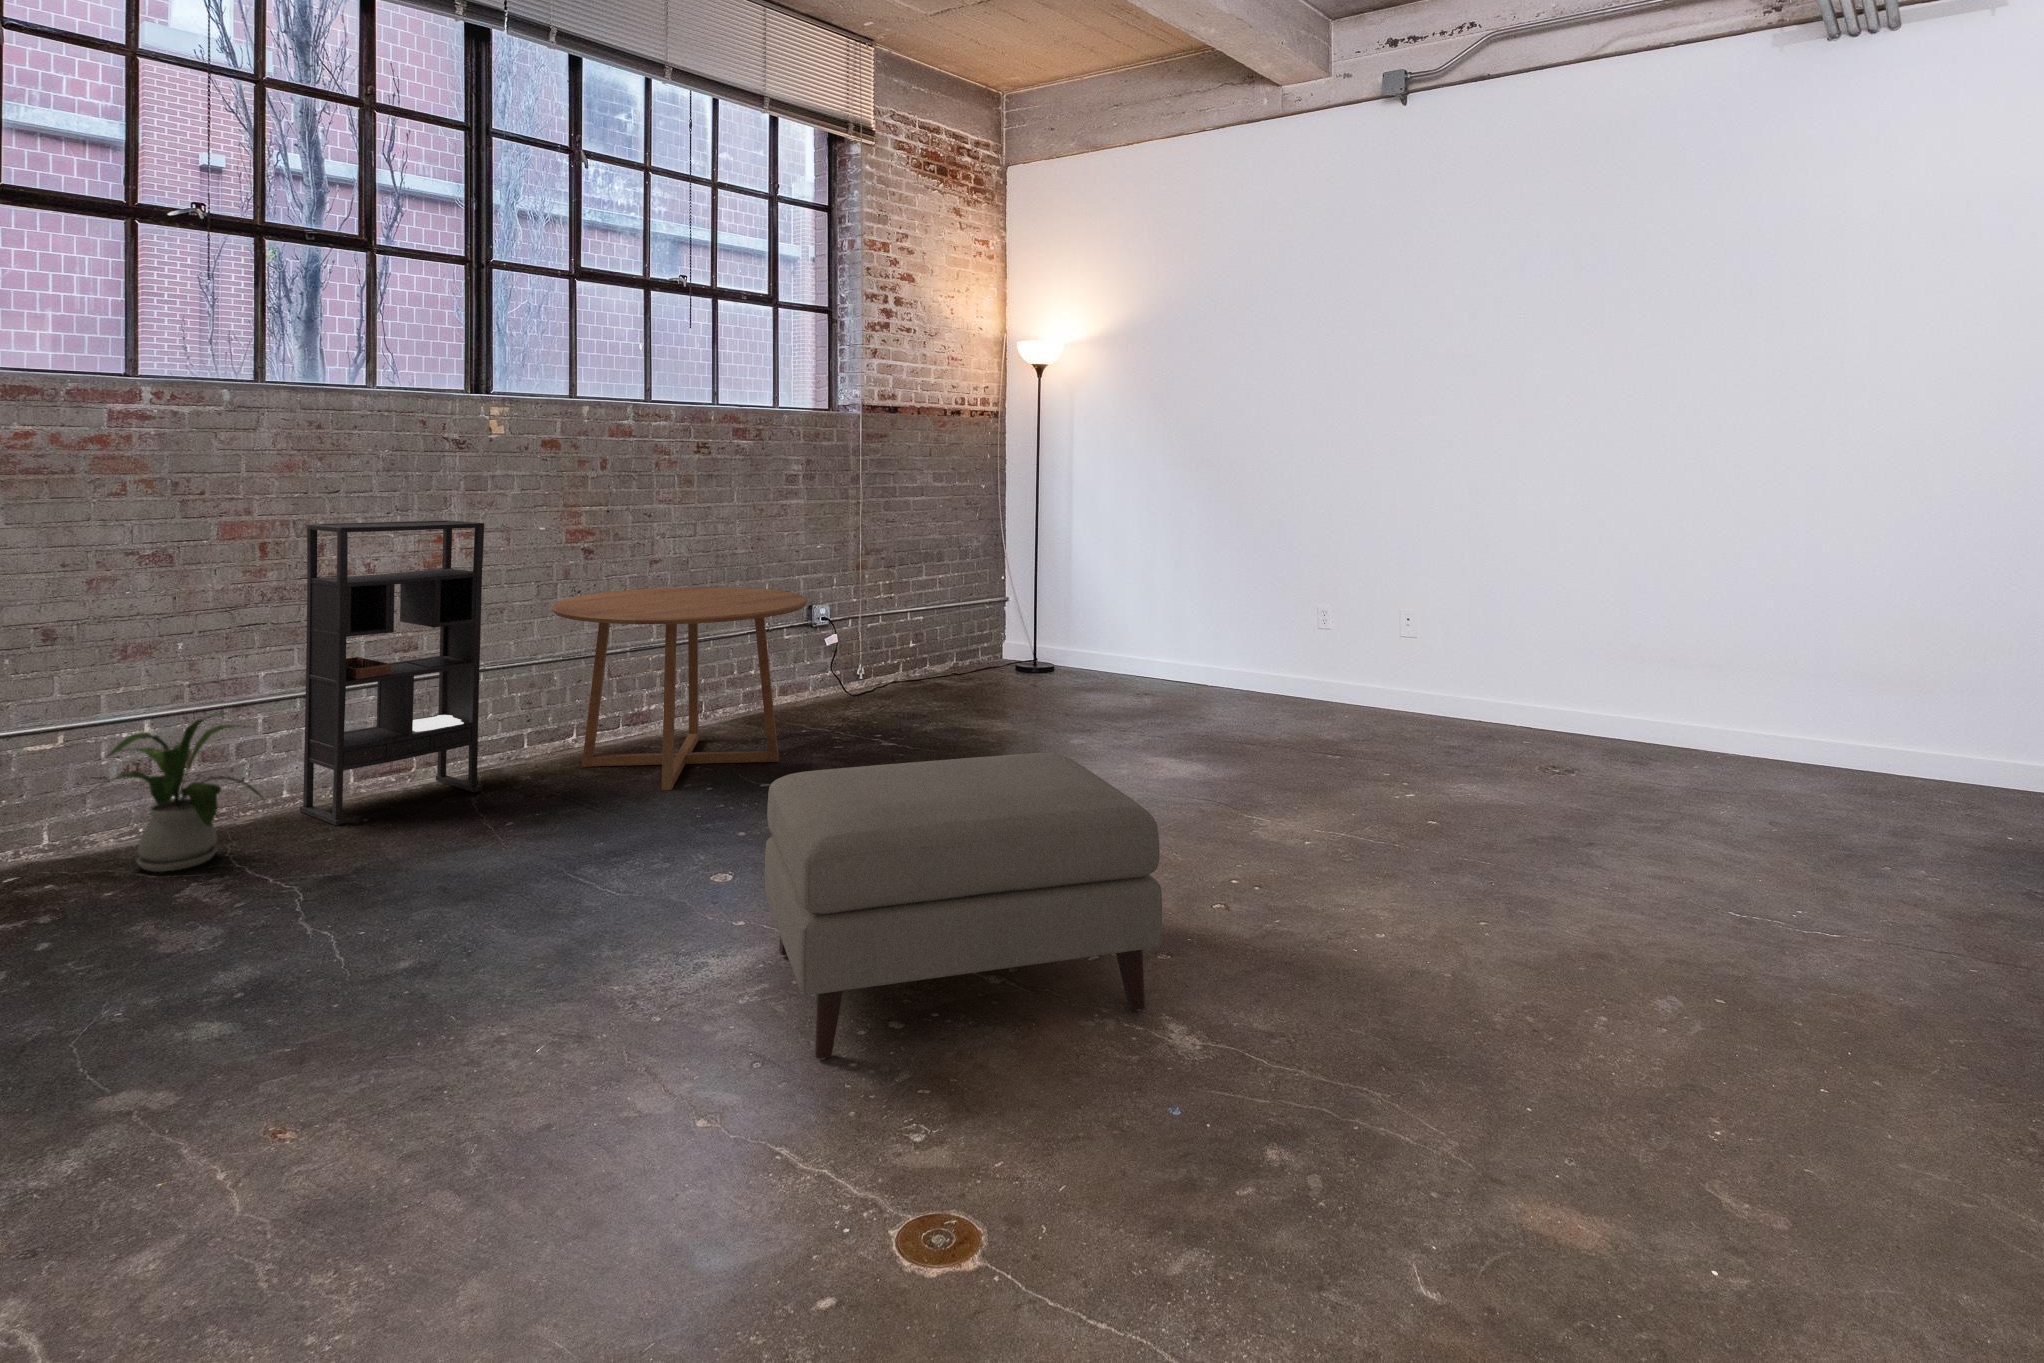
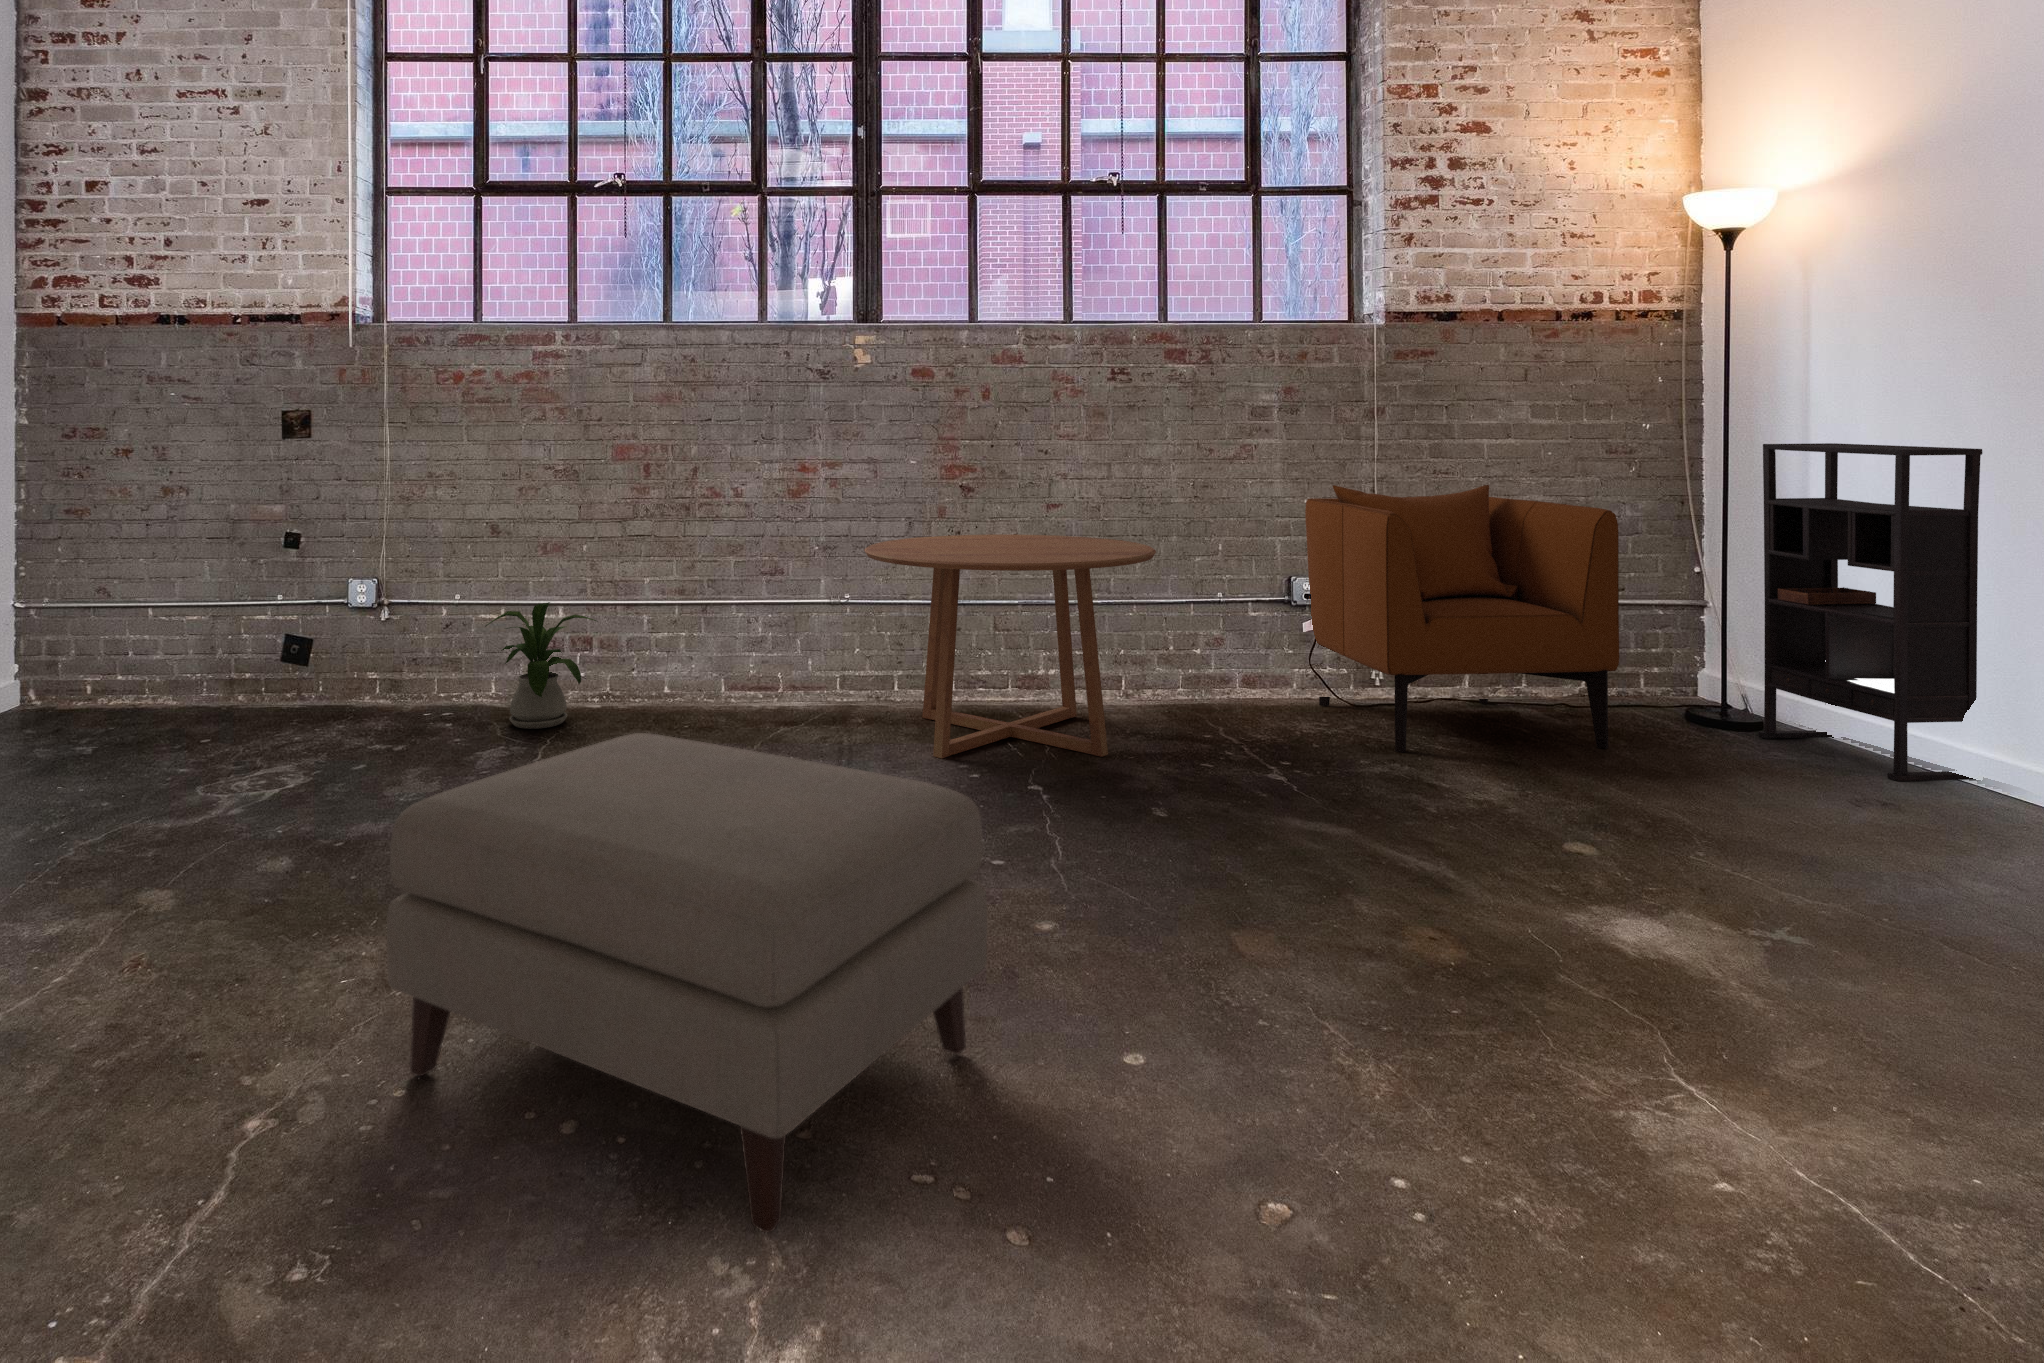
bookshelf: present [300,520,484,826] -> present [1758,443,1982,781]
armchair: none [824,529,1024,720] -> present [1305,485,1619,753]

